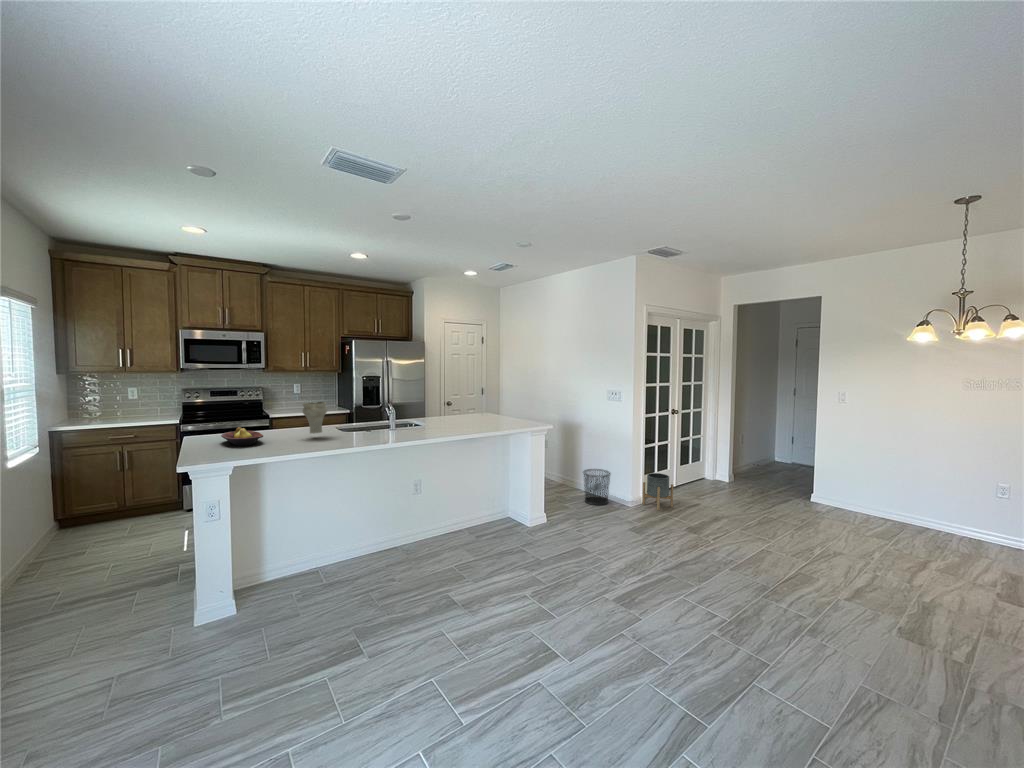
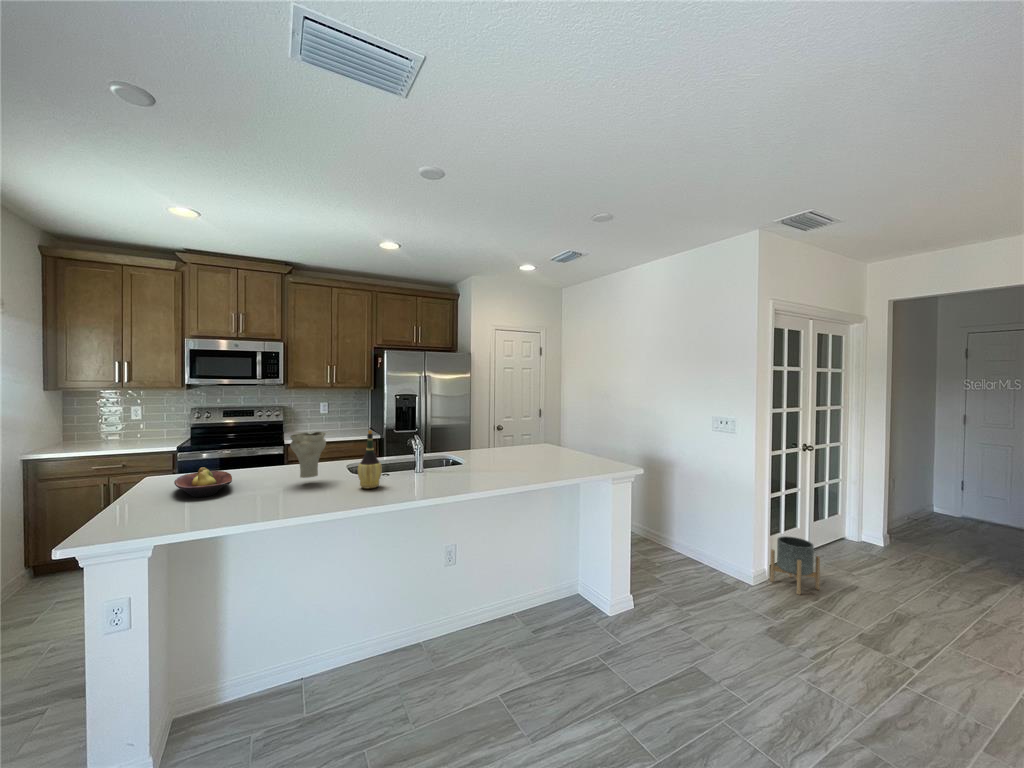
wine bottle: none [353,399,370,439] -> present [358,430,382,489]
trash can: present [583,469,610,505] -> none [680,525,722,579]

